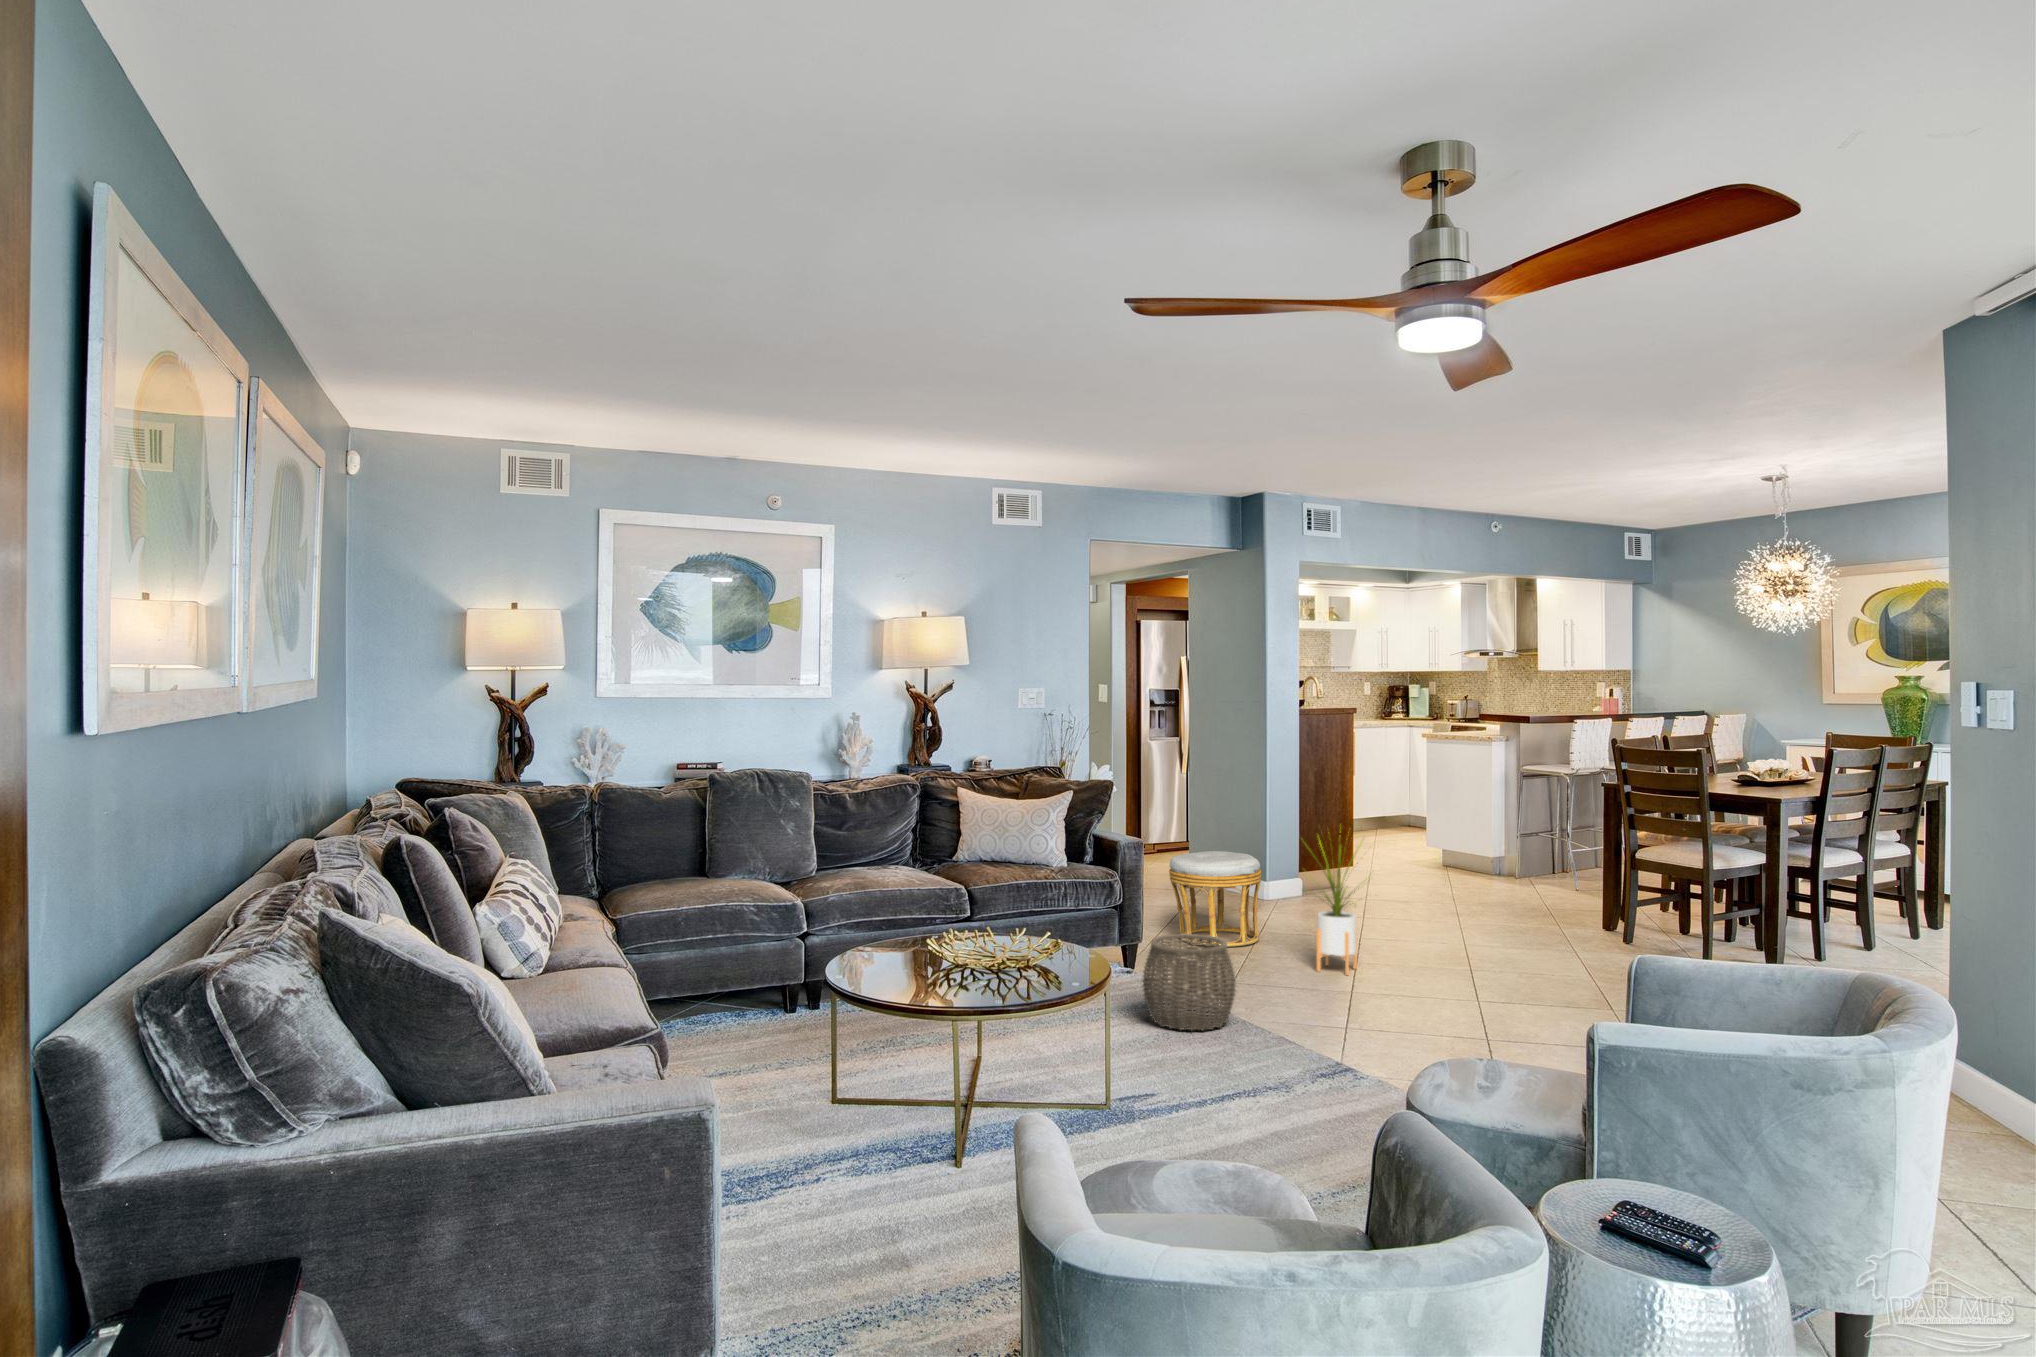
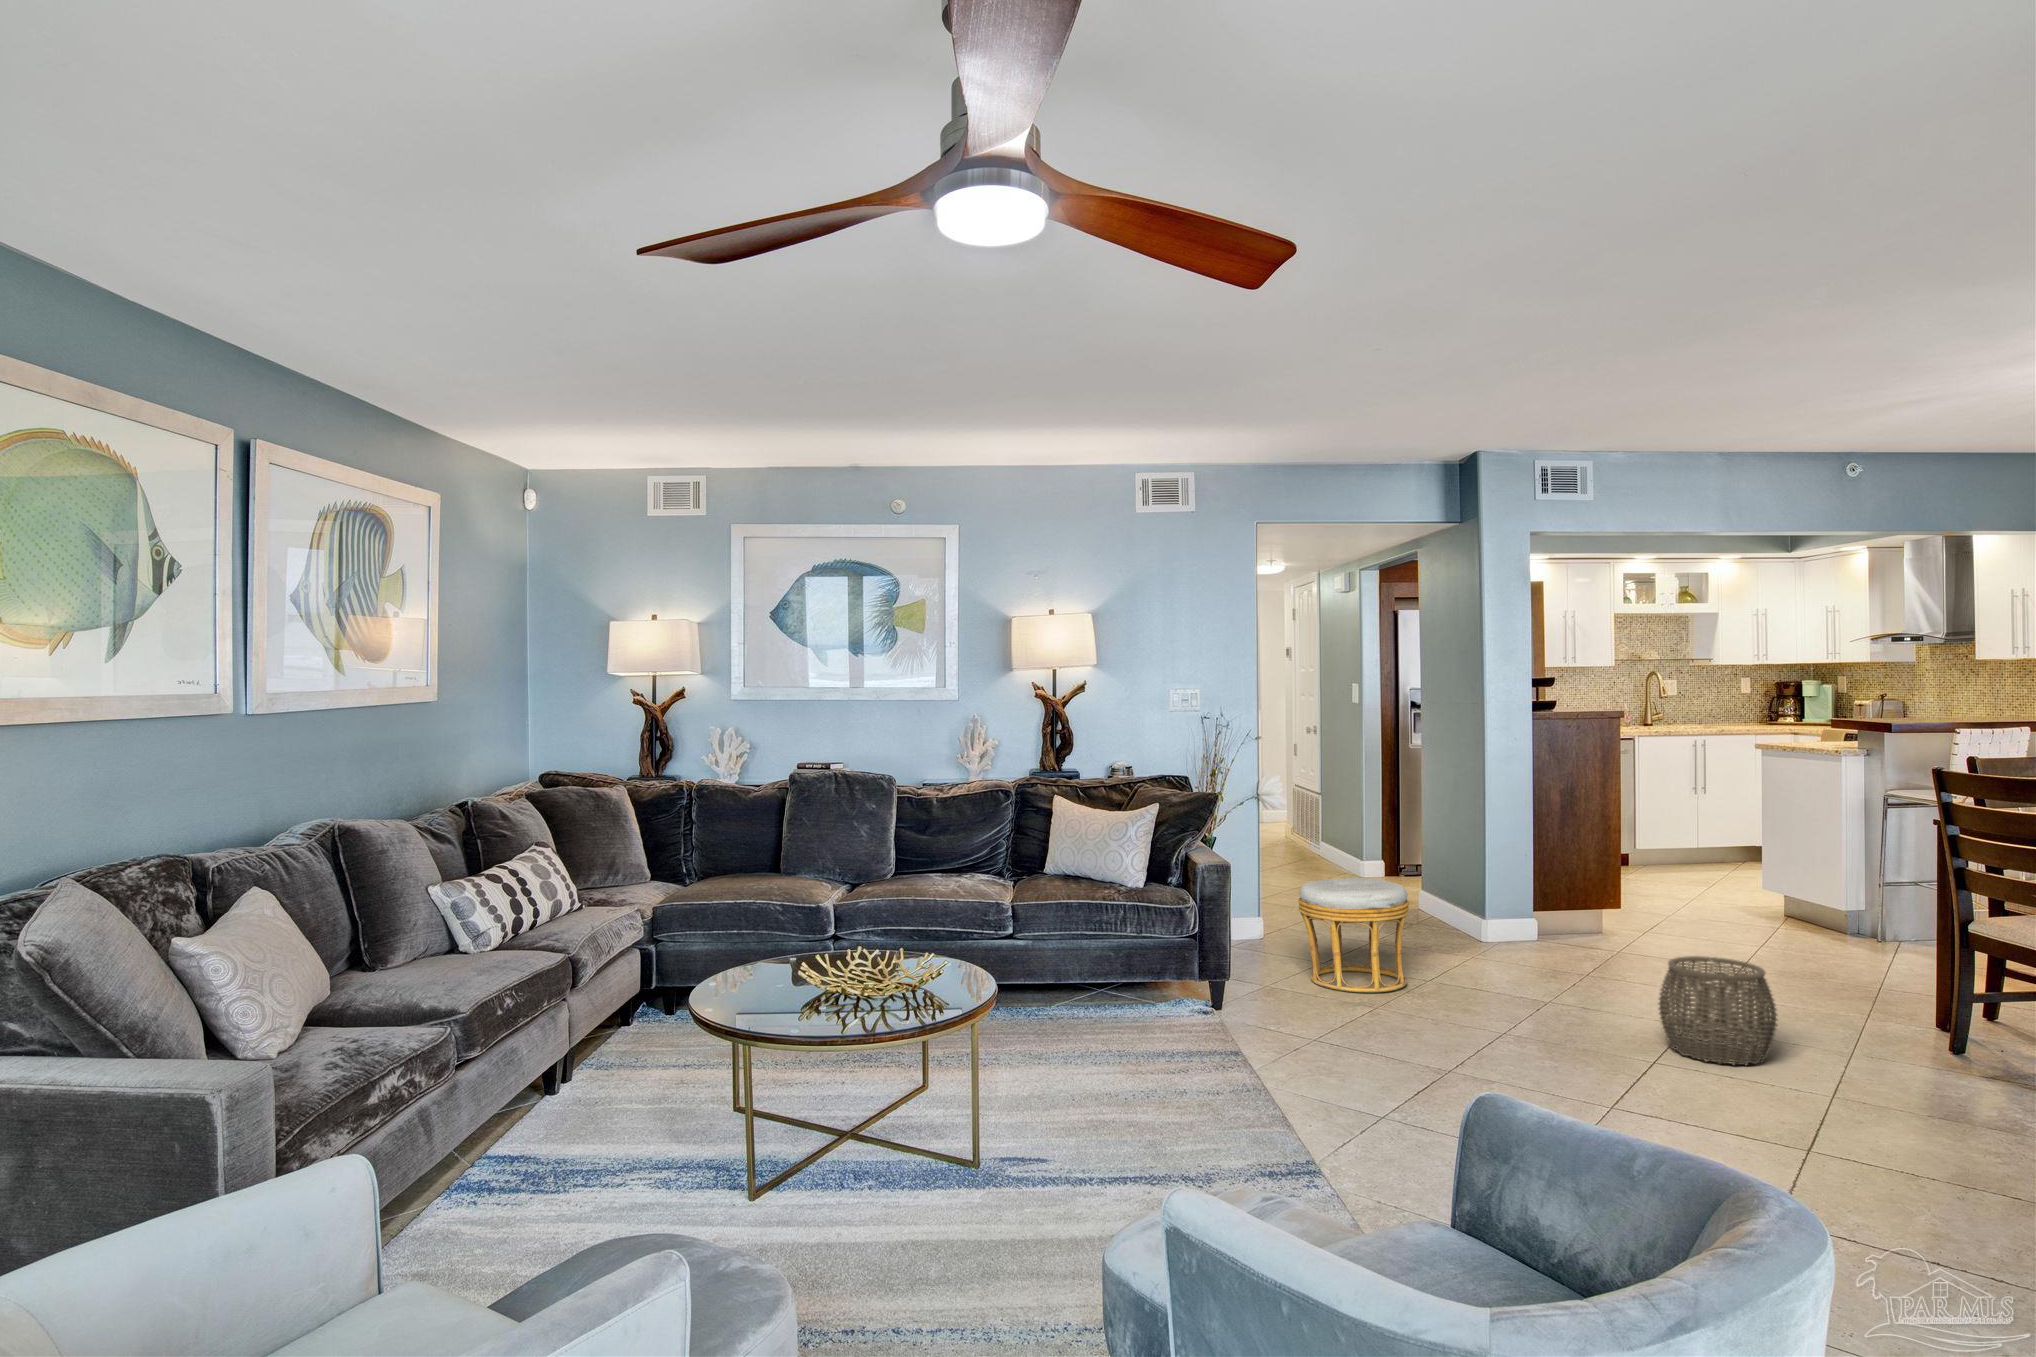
house plant: present [1306,838,1361,975] -> none [1403,853,1506,1043]
woven basket: present [1142,934,1236,1031] -> present [1659,956,1777,1065]

